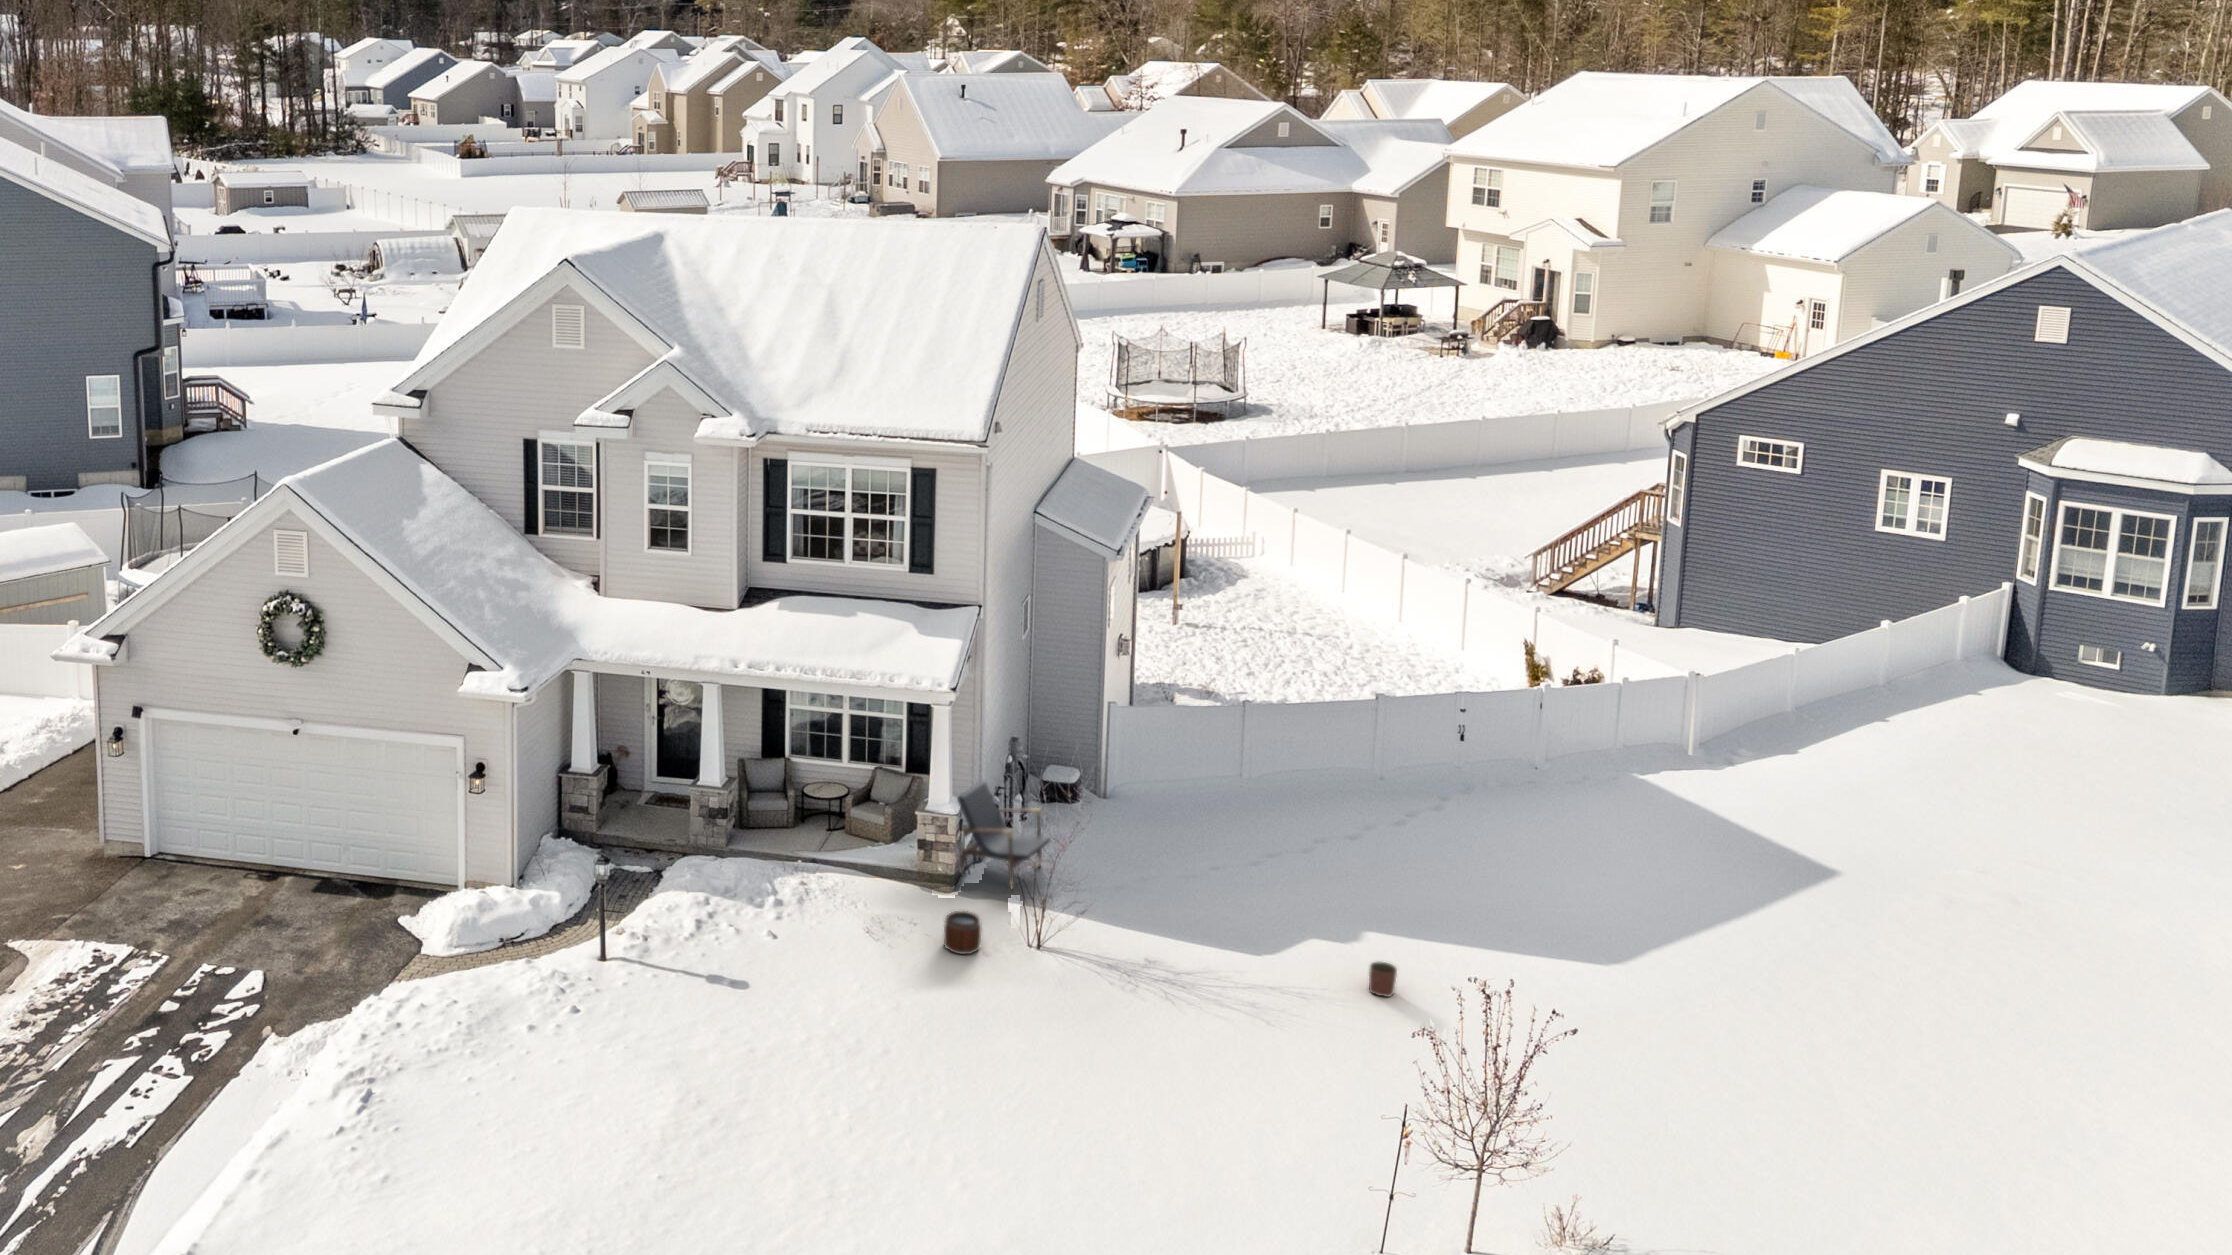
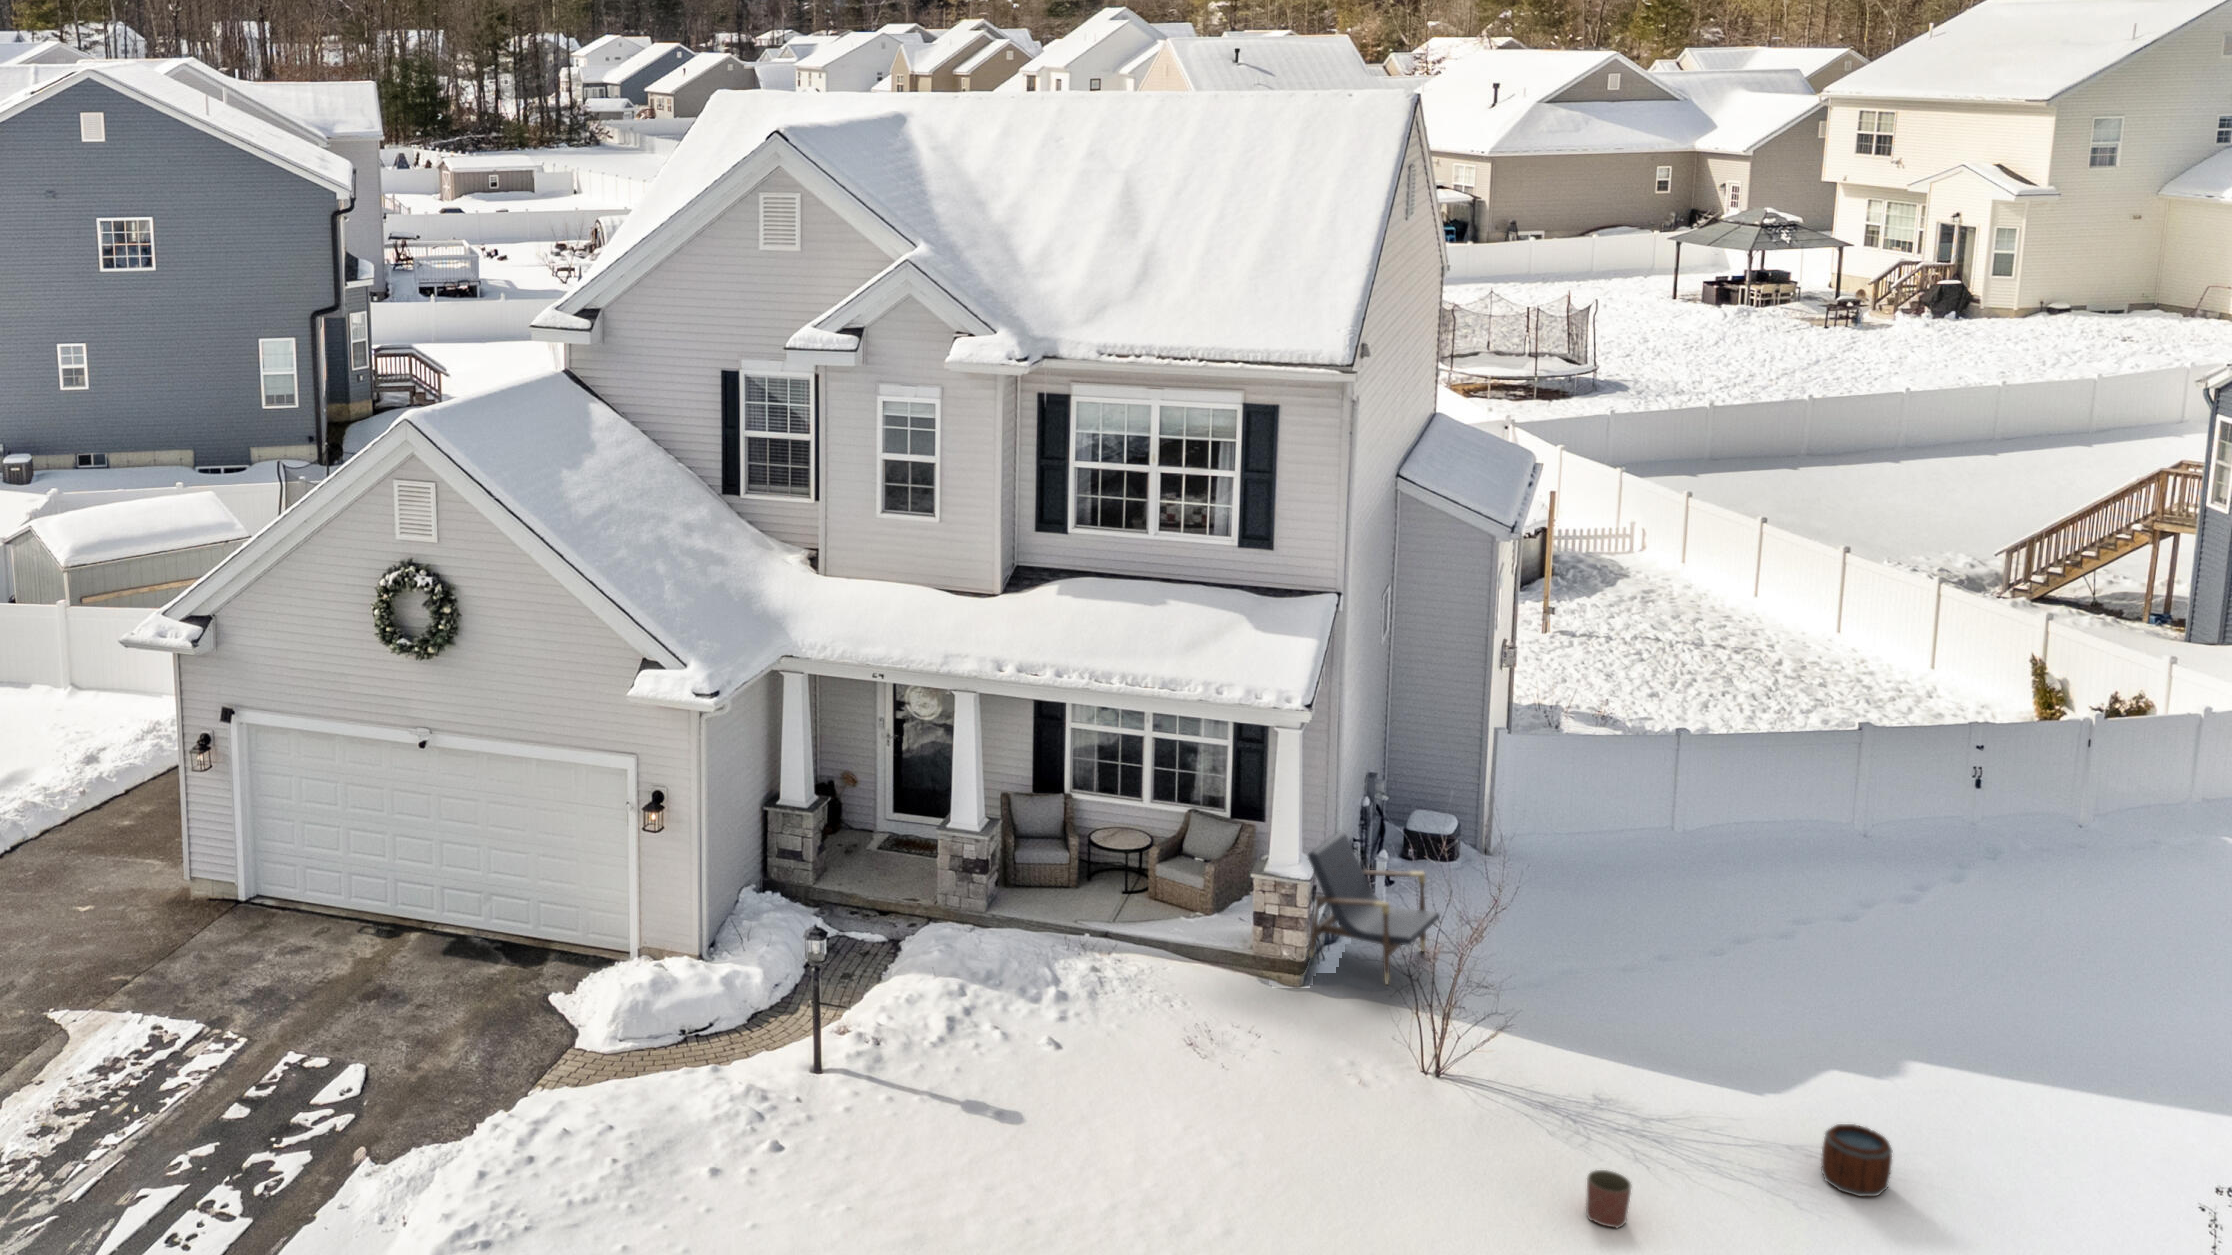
bucket: present [944,911,982,955] -> present [1821,1124,1893,1197]
planter: present [1369,962,1397,997] -> present [1586,1170,1631,1228]

